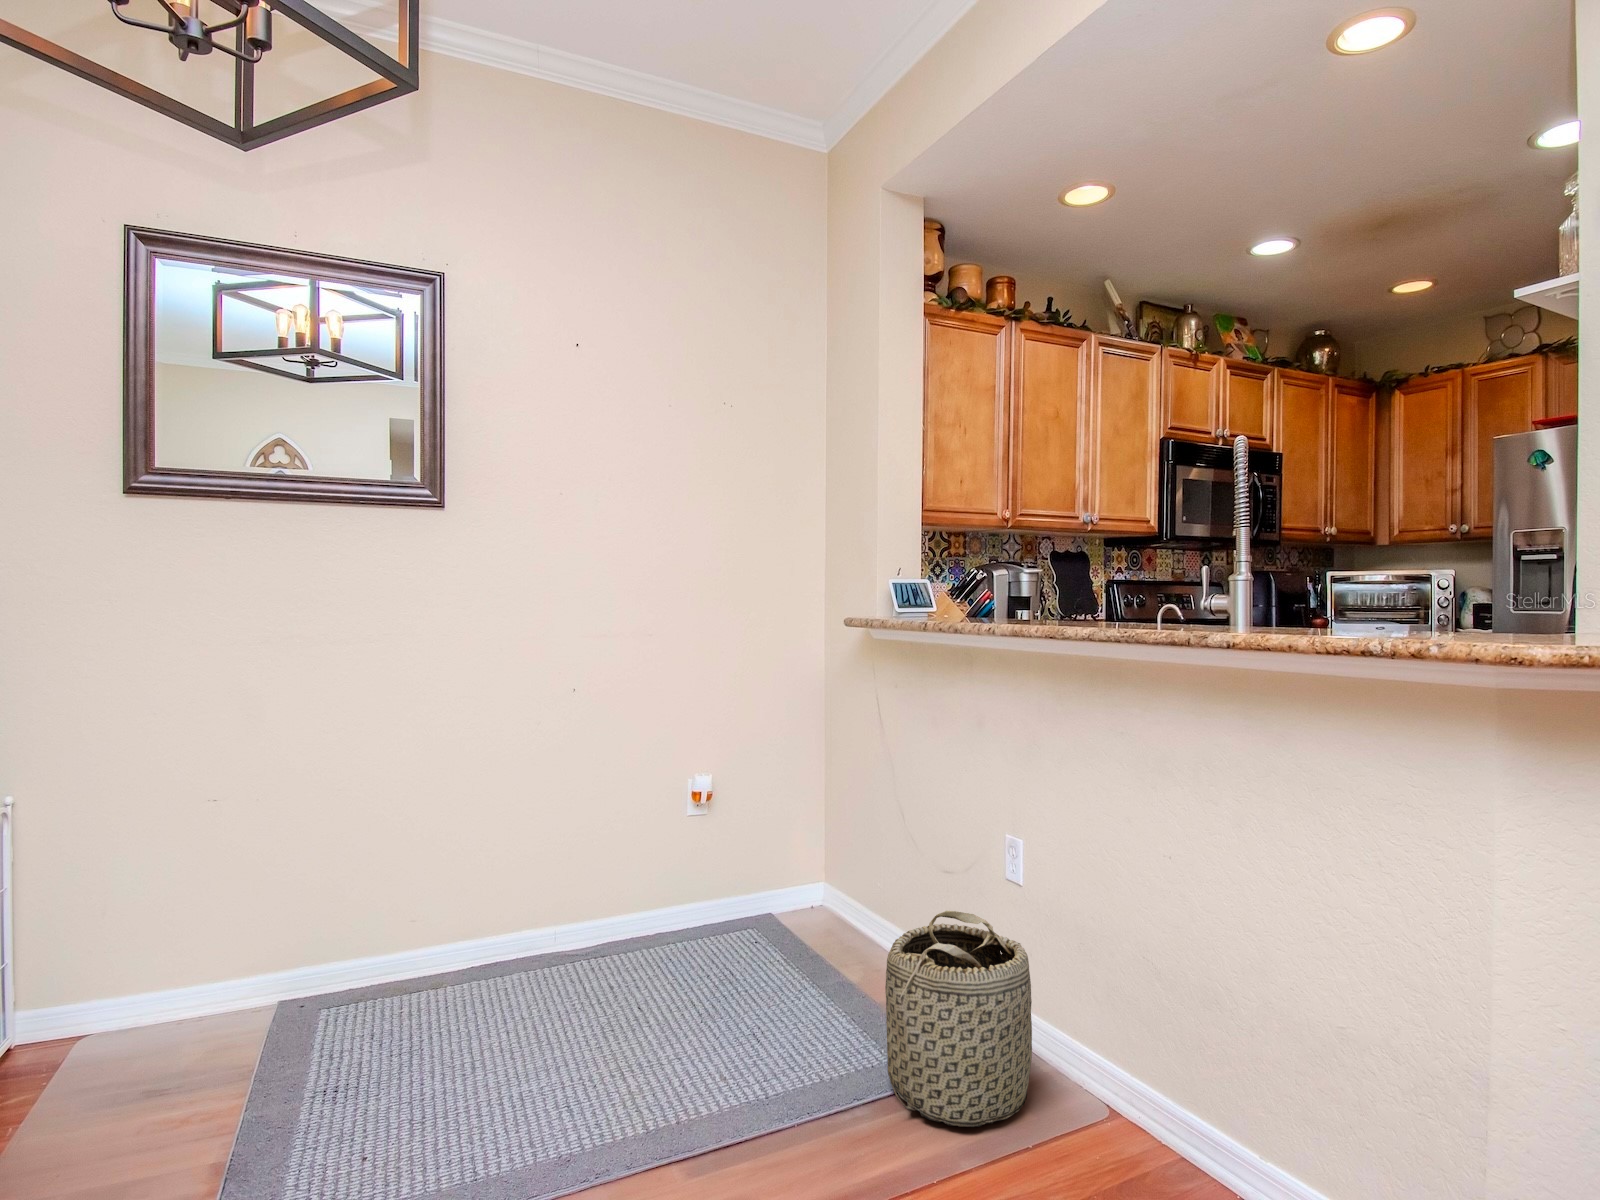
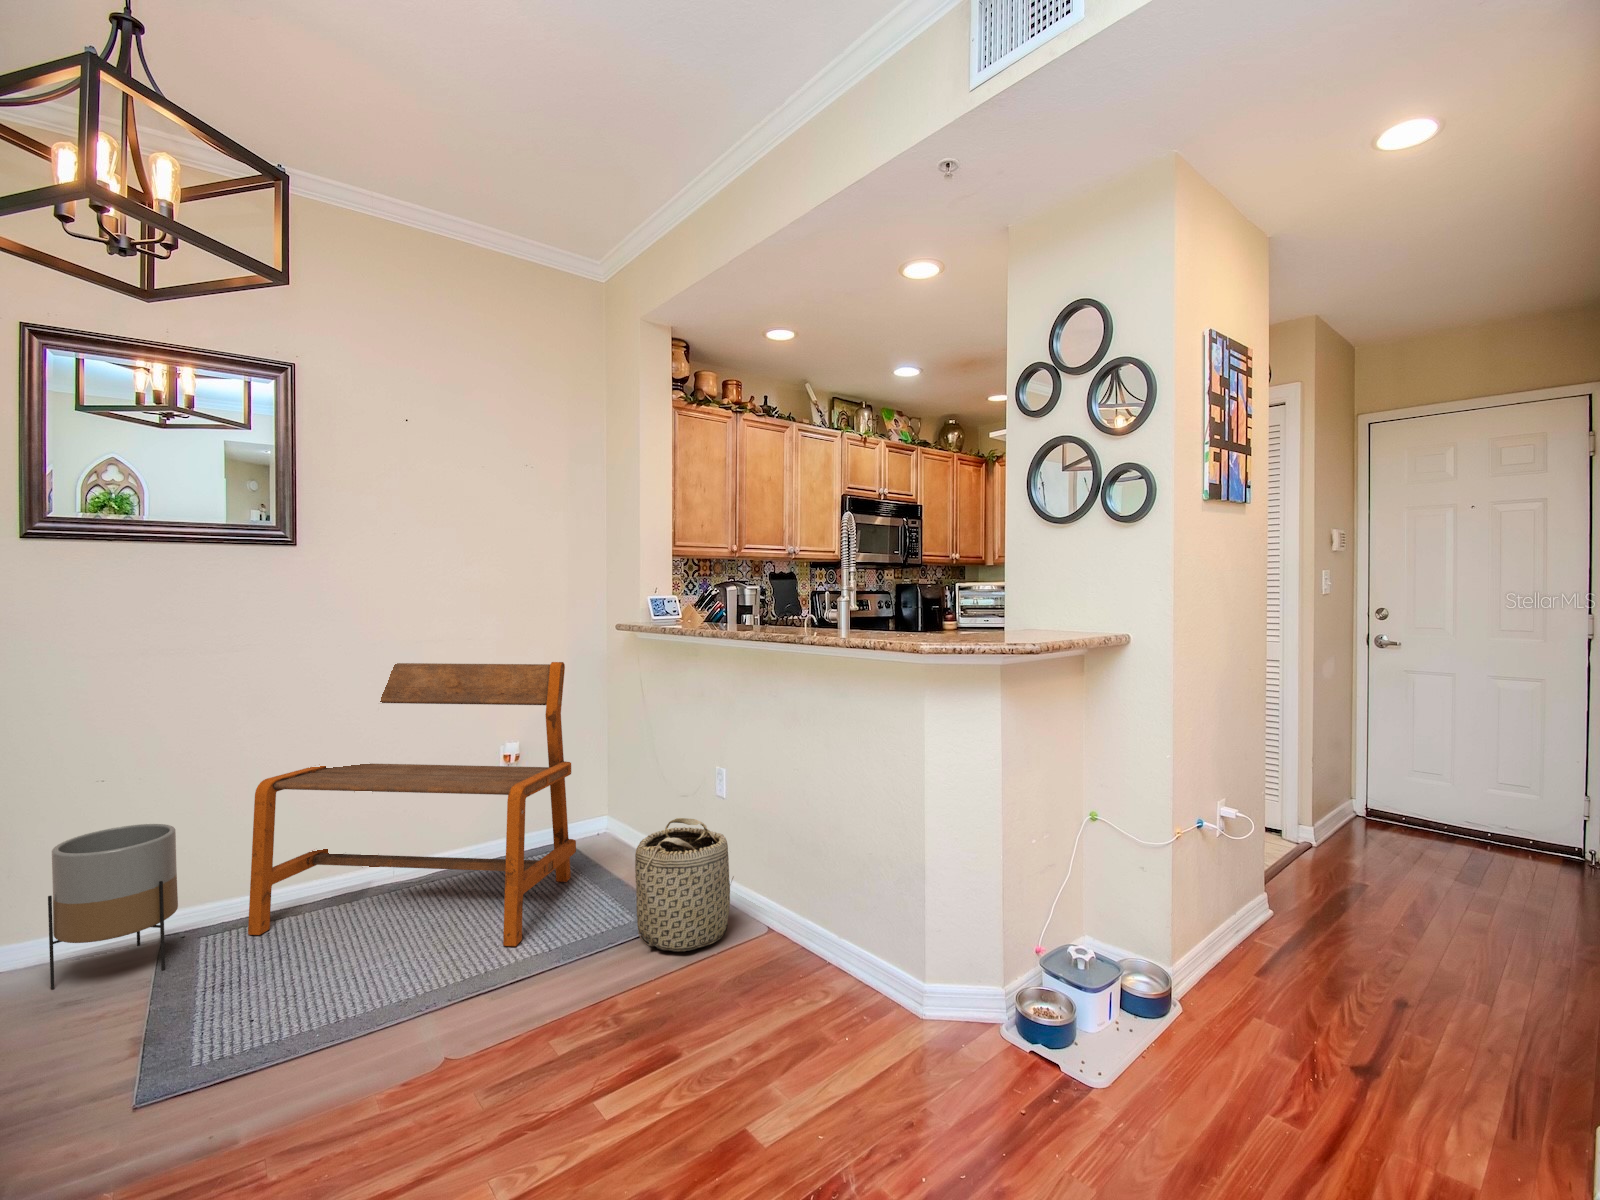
bench: none [380,658,790,1079] -> present [248,662,576,946]
planter: none [156,857,300,1060] -> present [48,824,178,989]

